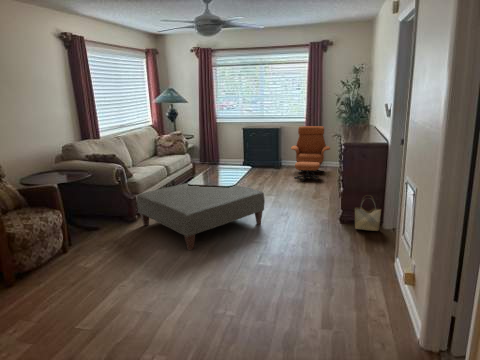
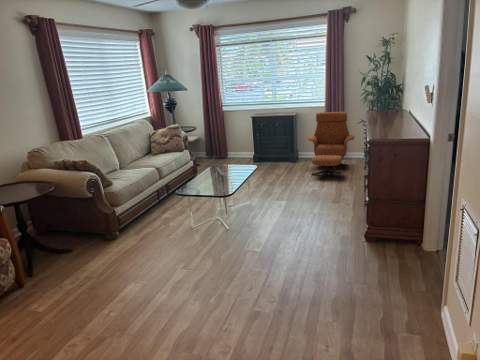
ottoman: present [137,183,265,250] -> none [112,183,268,286]
woven basket: present [355,195,381,231] -> none [384,207,421,255]

